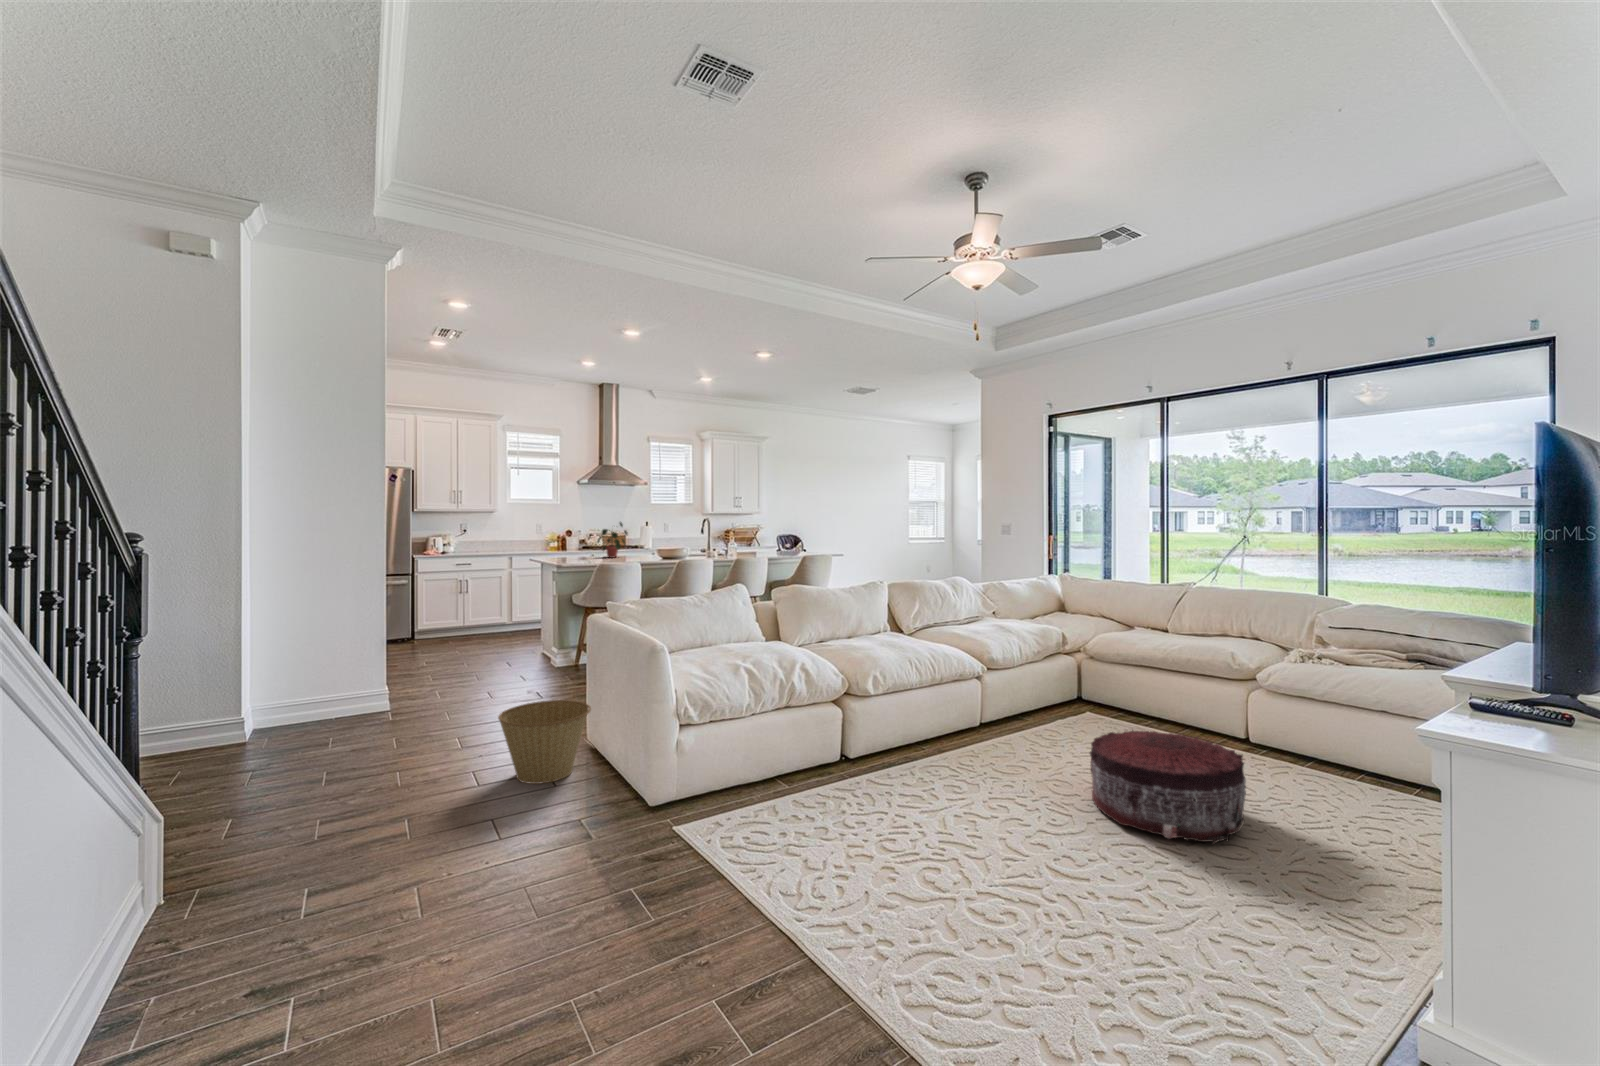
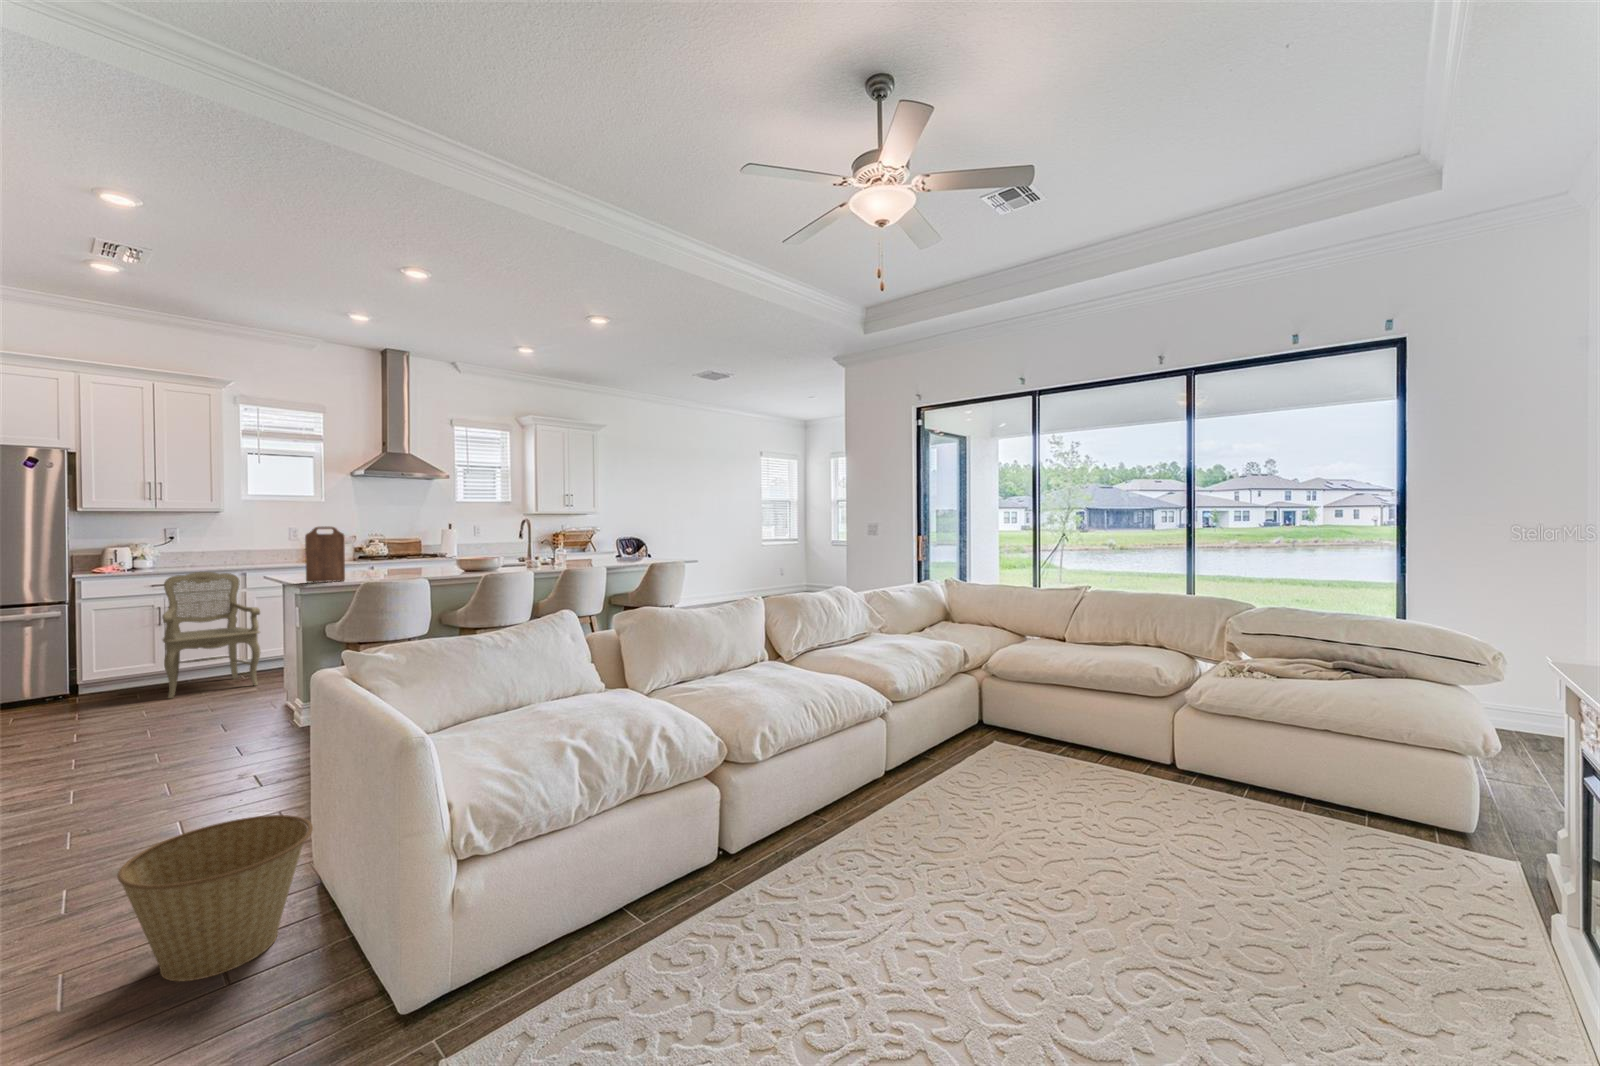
potted plant: present [597,522,627,558] -> none [370,525,415,572]
cutting board: none [559,523,584,563] -> present [305,526,345,582]
armchair: none [464,555,524,644] -> present [162,572,261,698]
pouf: present [1090,730,1246,844] -> none [1052,782,1253,950]

